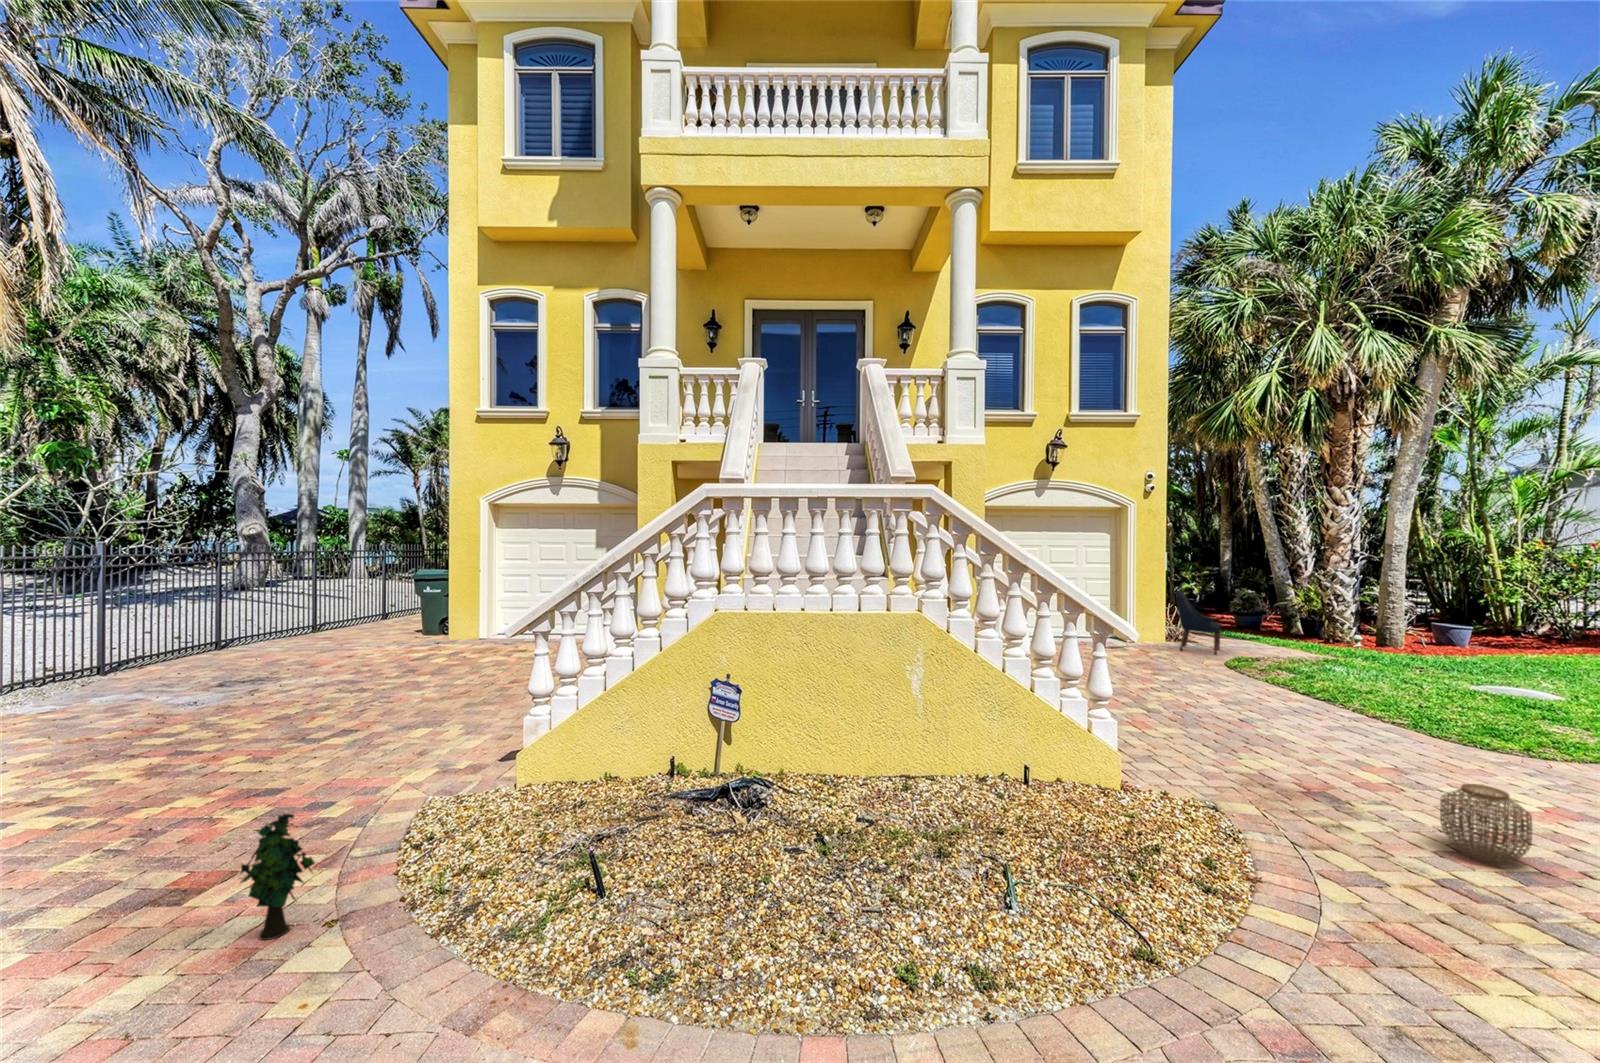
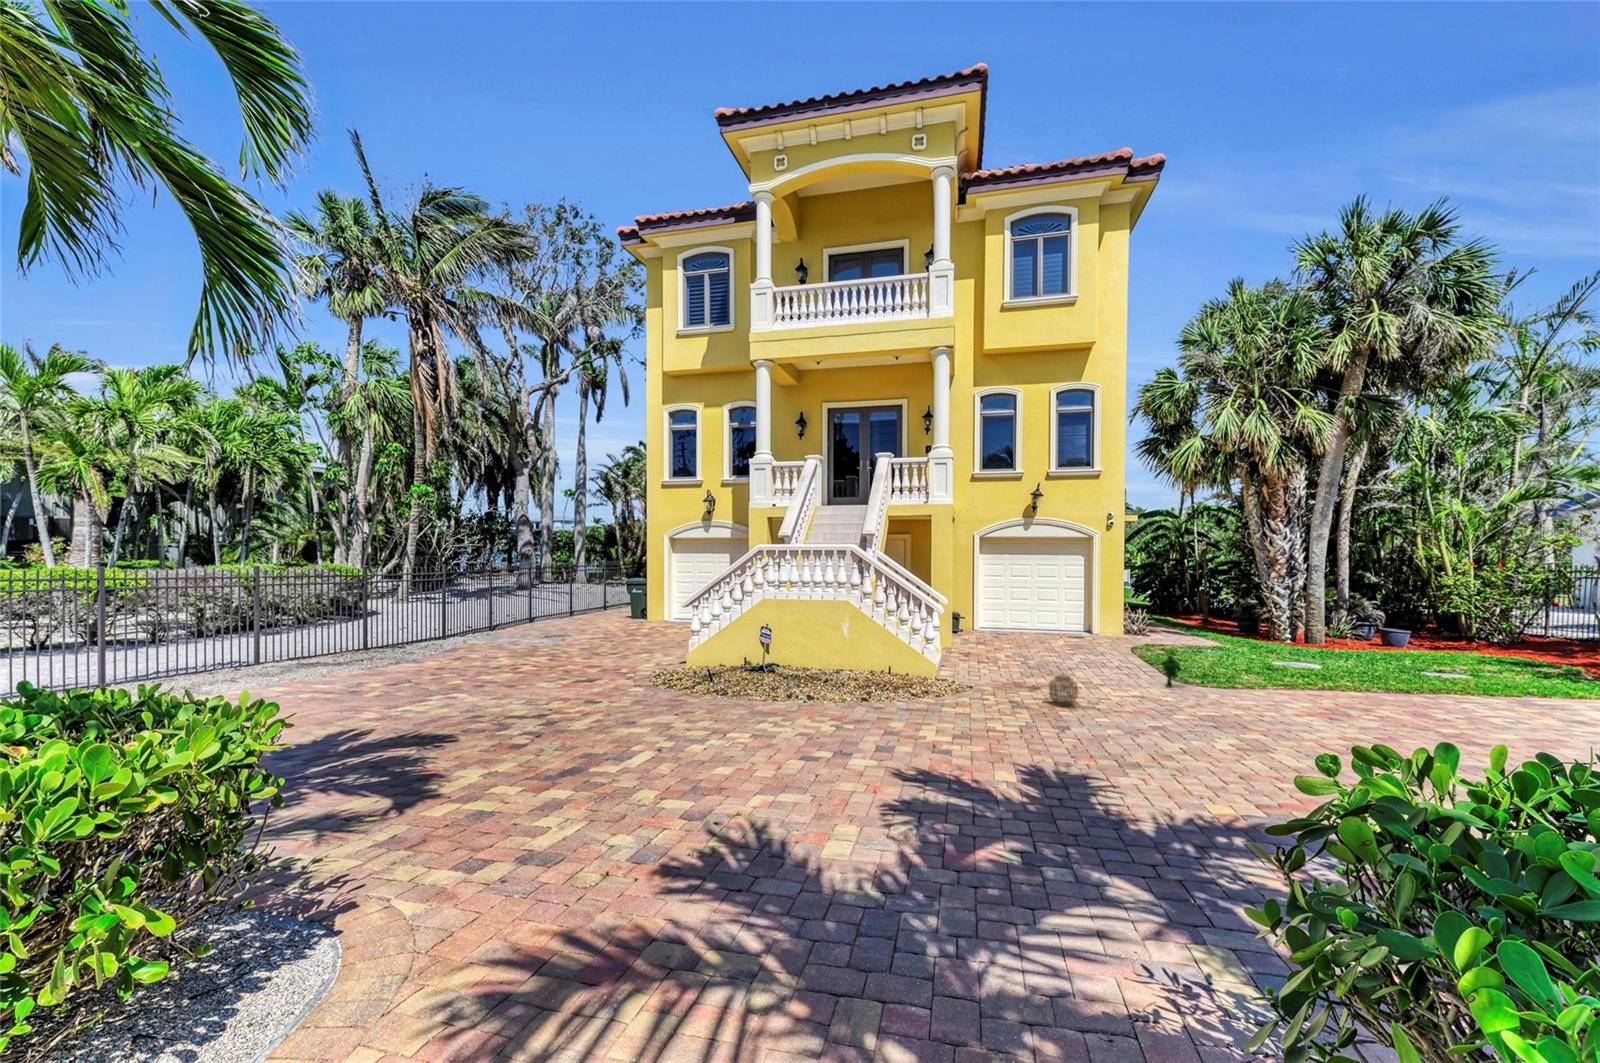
chair: present [1176,591,1221,655] -> none [1117,597,1152,642]
decorative plant: present [240,814,314,940] -> present [1161,653,1181,688]

